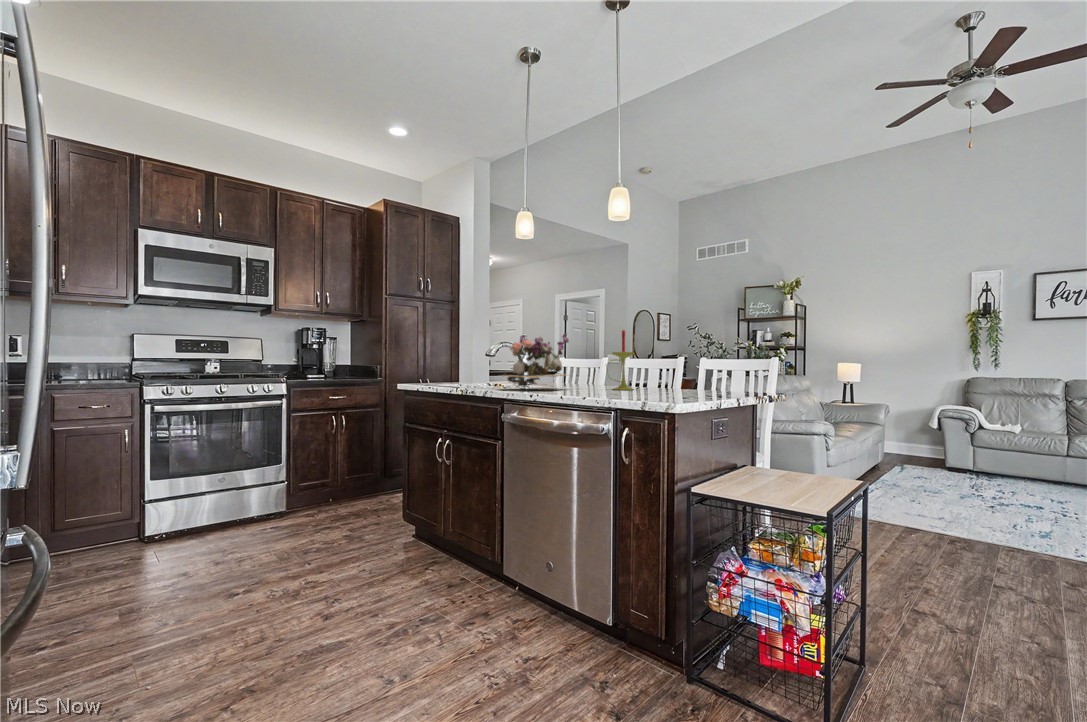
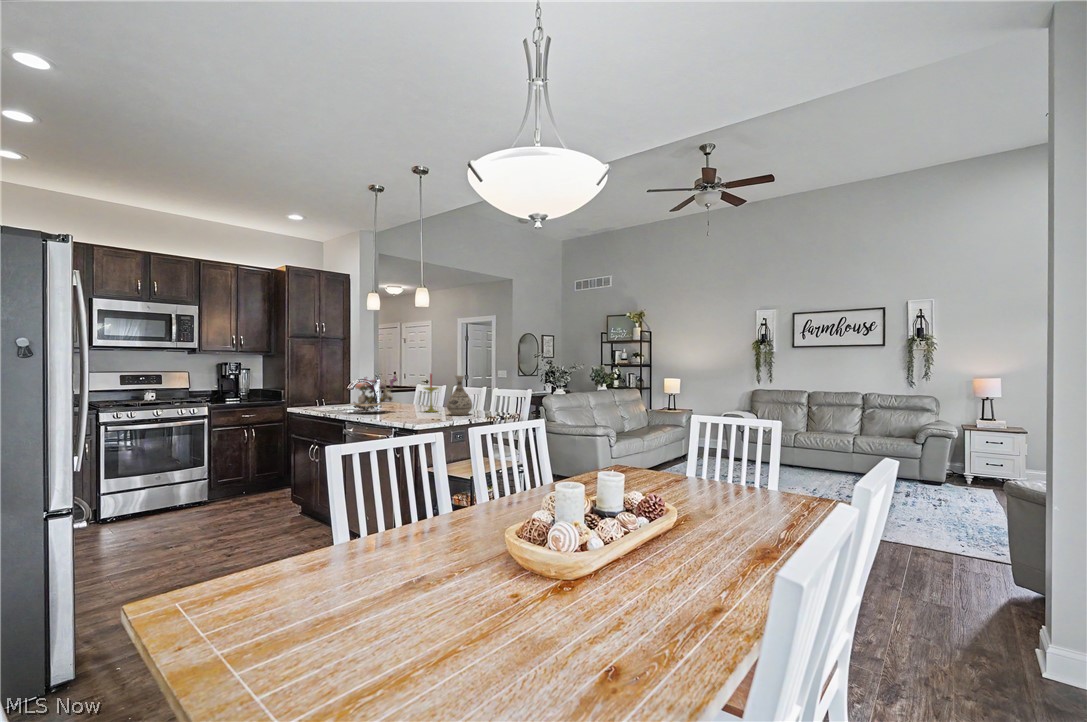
vase: none [665,329,708,393] -> present [447,375,472,415]

